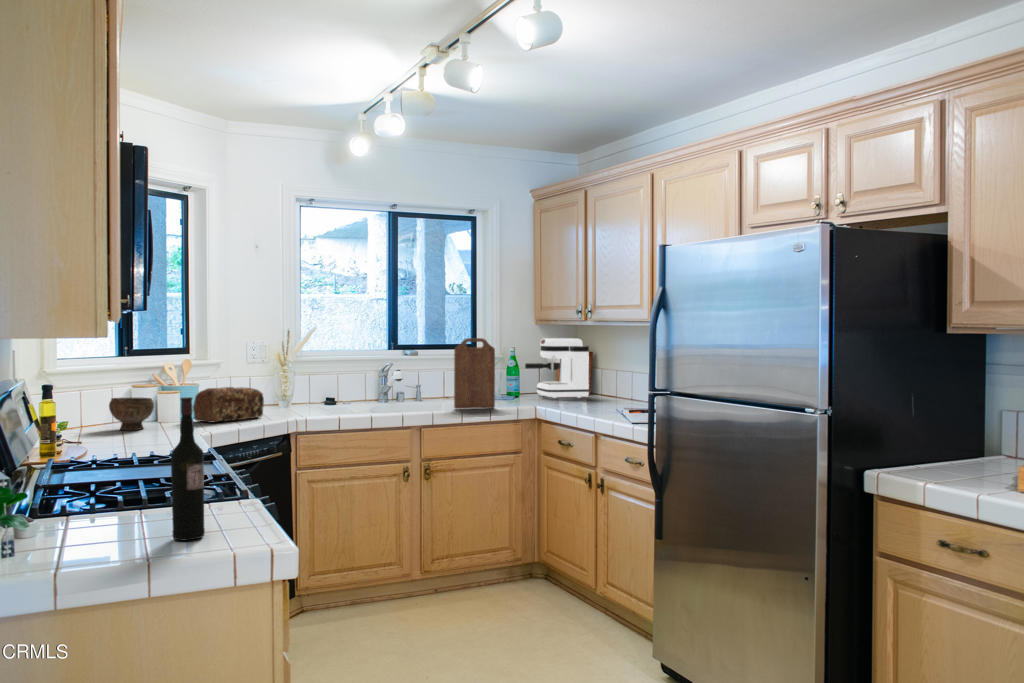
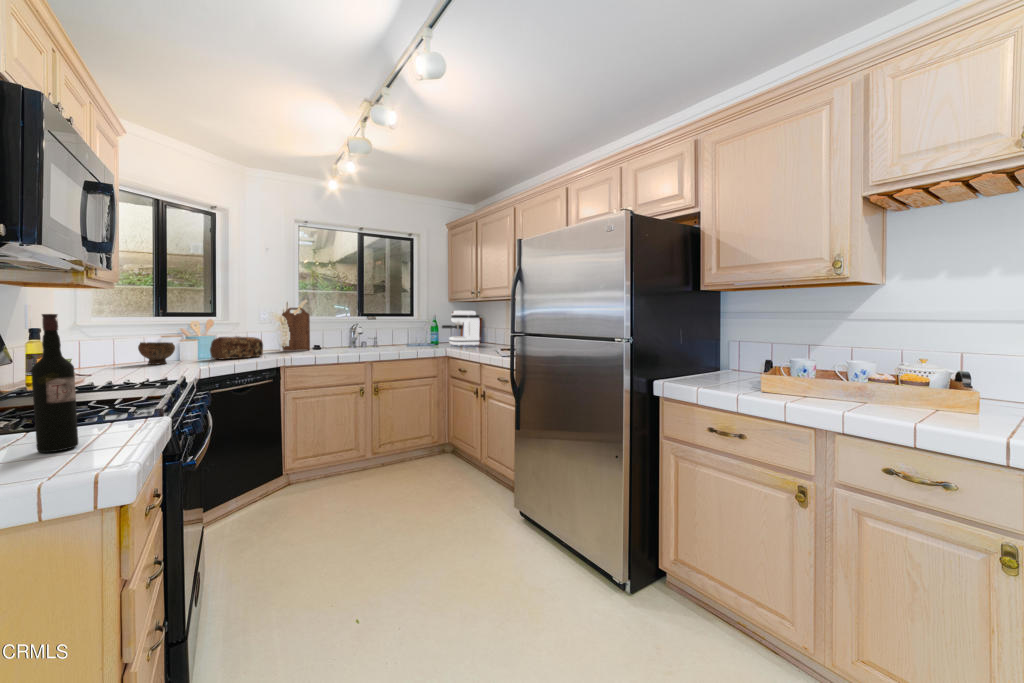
cutting board: present [454,338,495,409] -> present [282,308,310,351]

